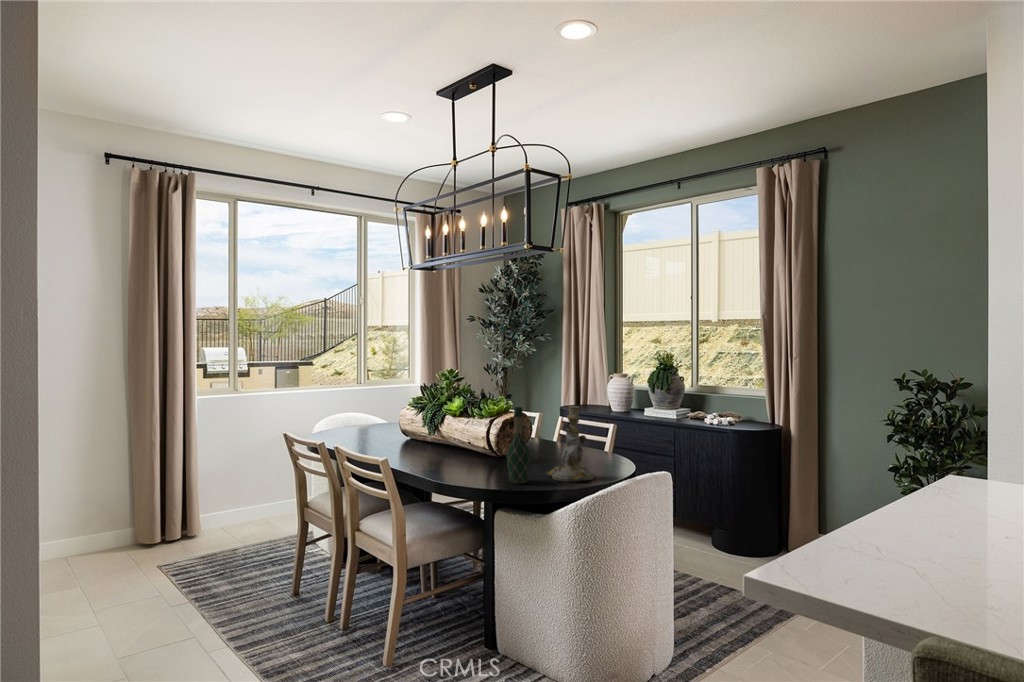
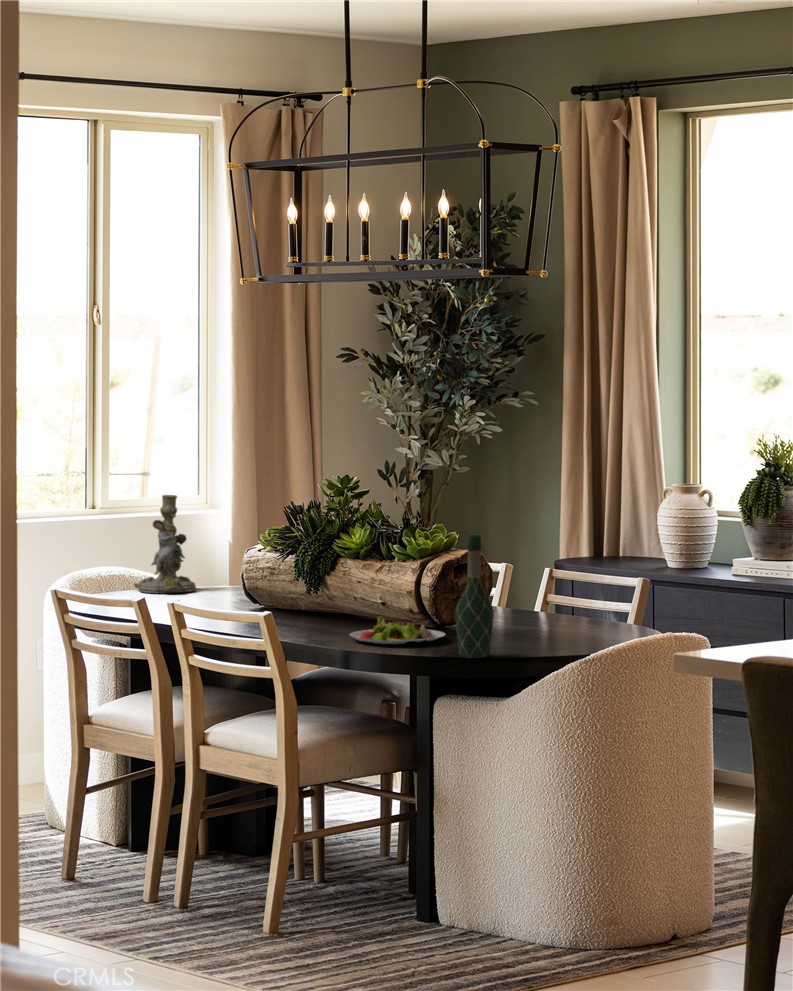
candlestick: present [547,406,593,482] -> present [134,495,196,593]
salad plate: none [446,452,503,471] -> present [350,617,445,644]

